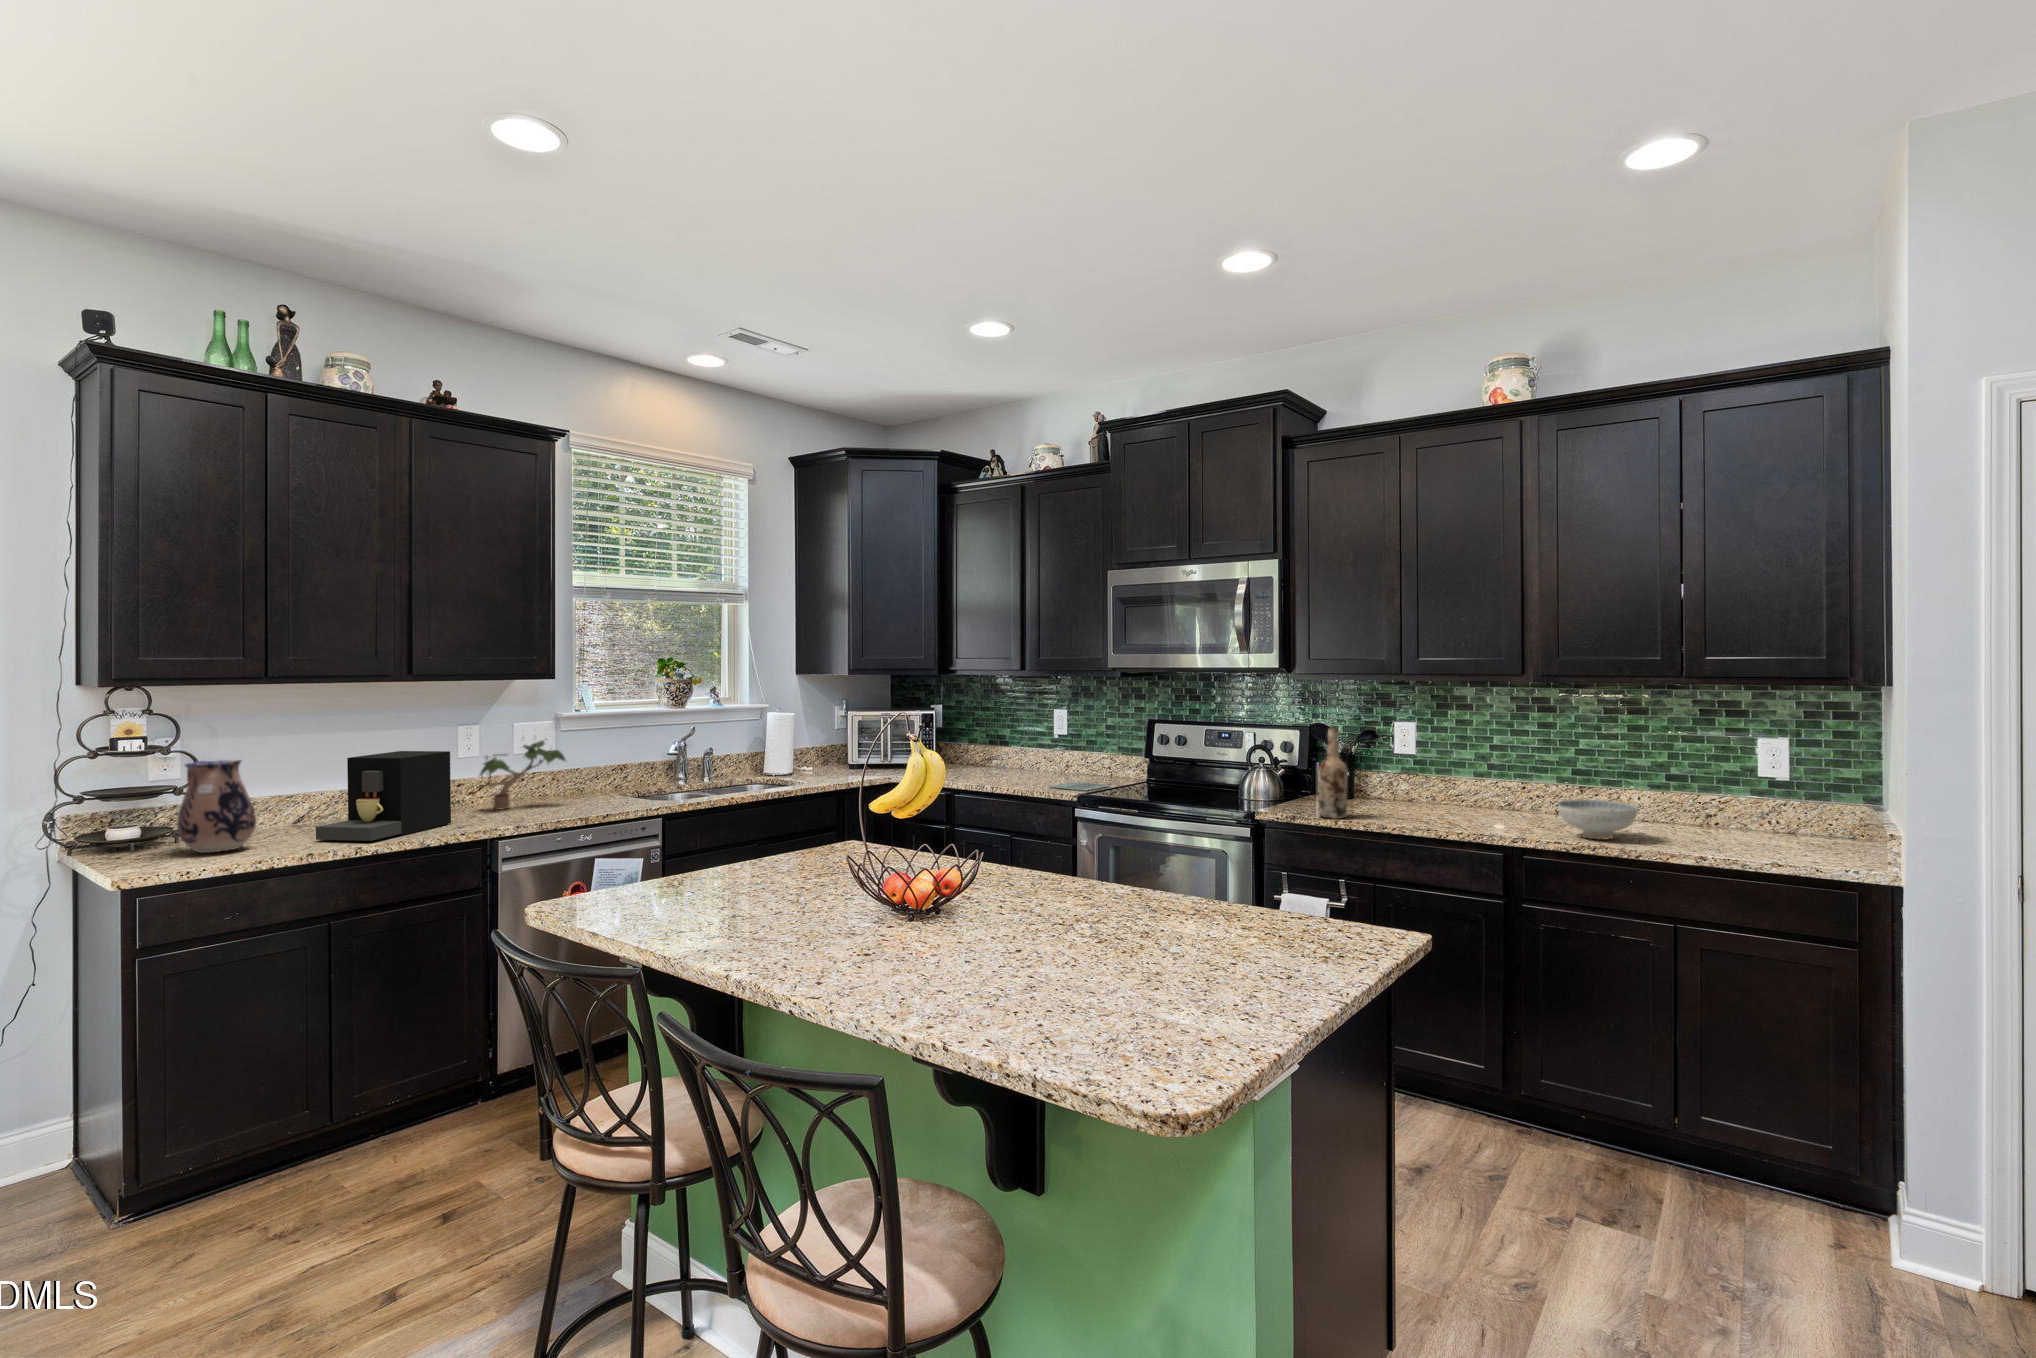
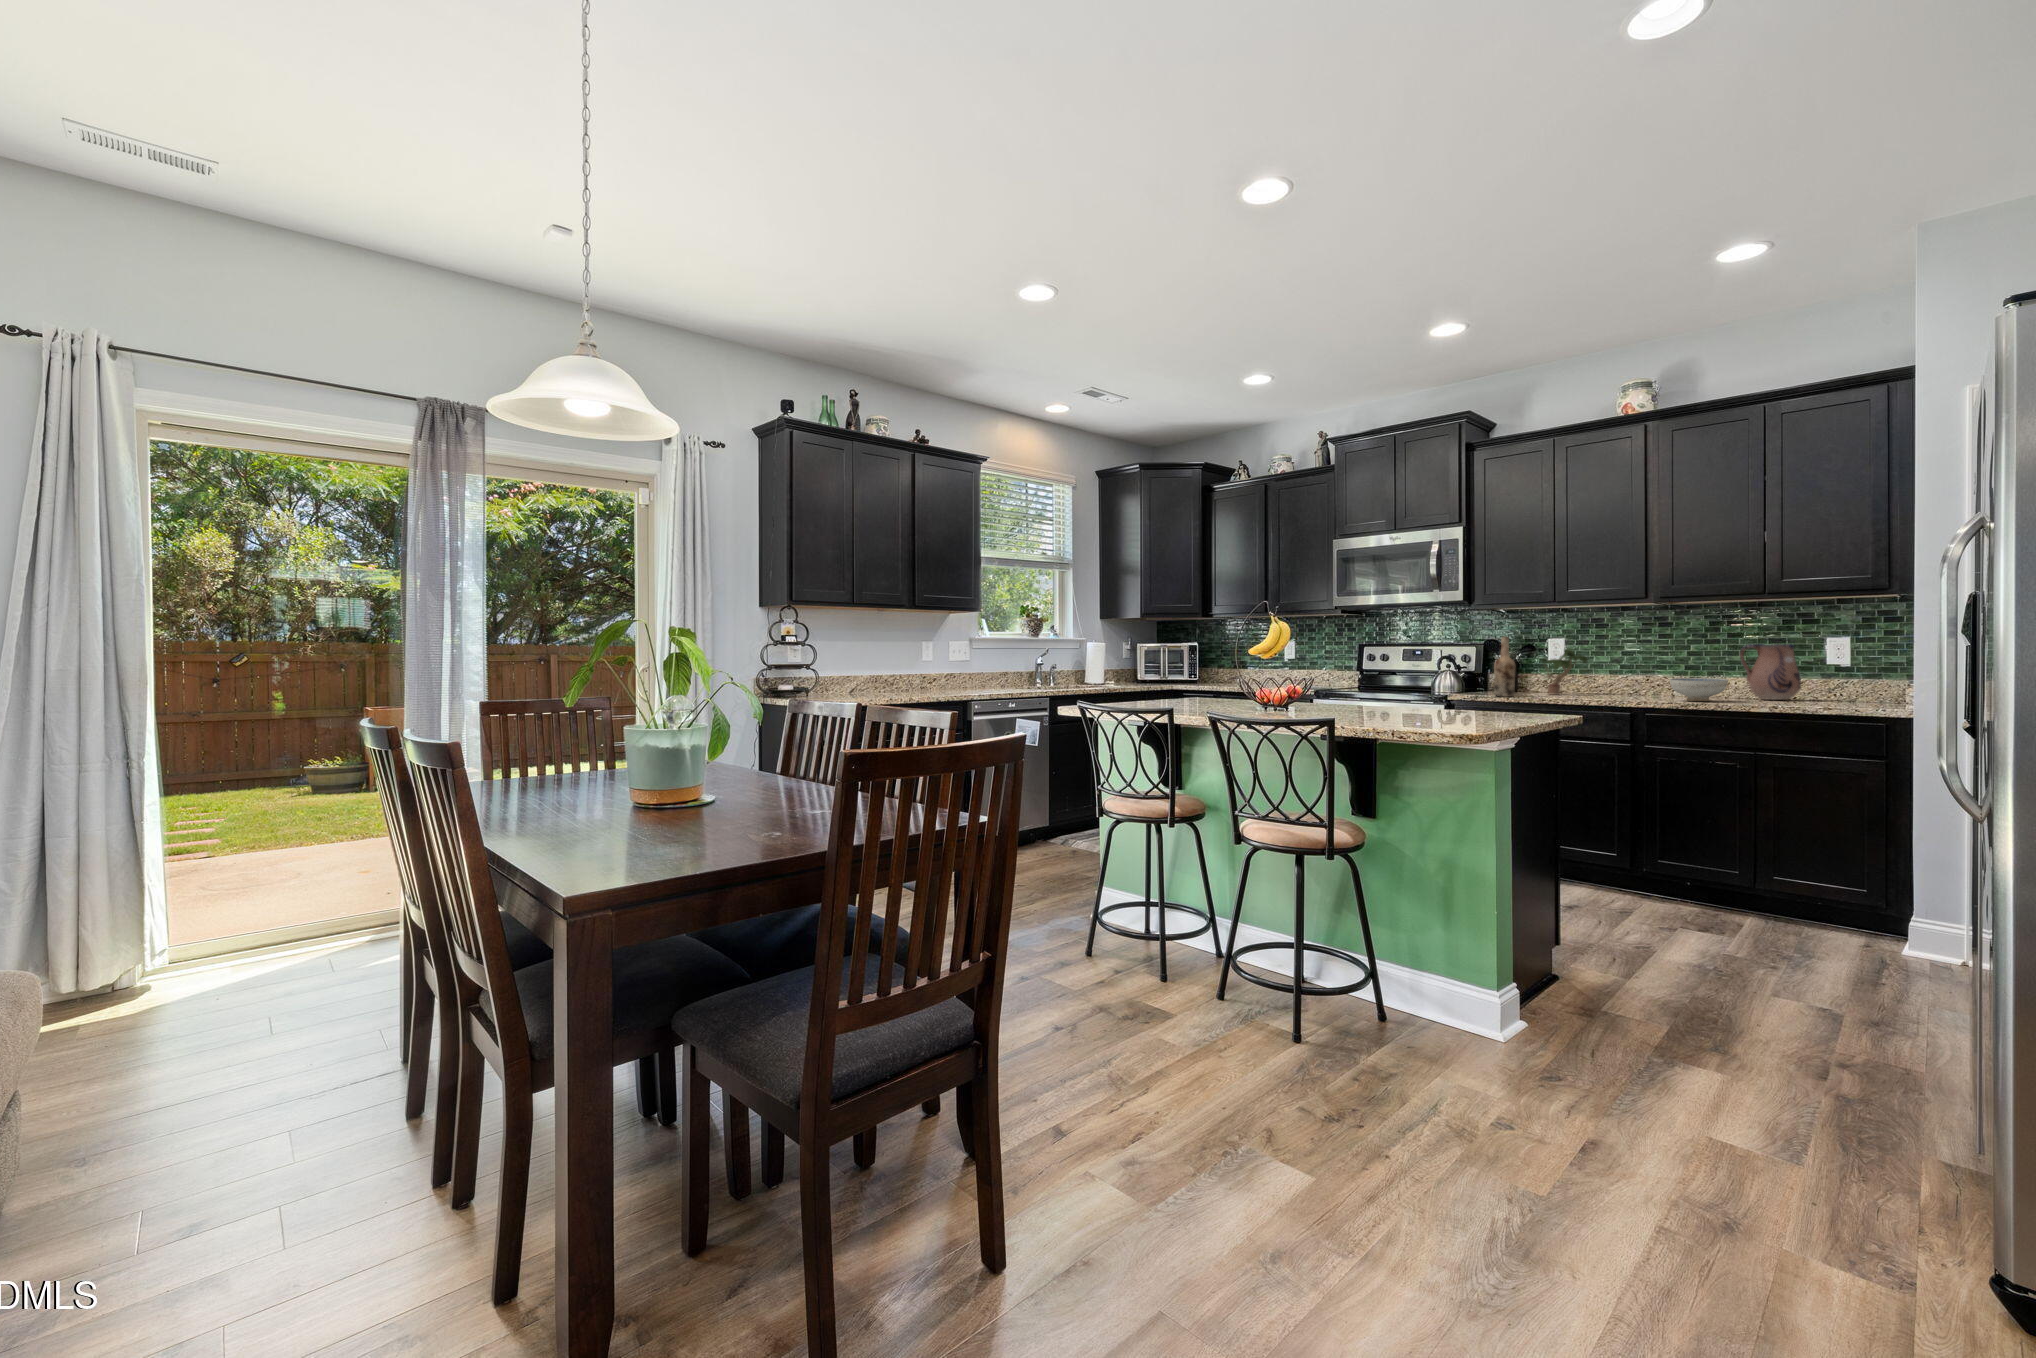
potted plant: present [480,741,565,810] -> present [1543,649,1587,695]
coffee maker: present [316,751,451,841] -> none [880,650,937,695]
ceramic pitcher: present [177,760,256,853] -> present [1740,644,1801,700]

